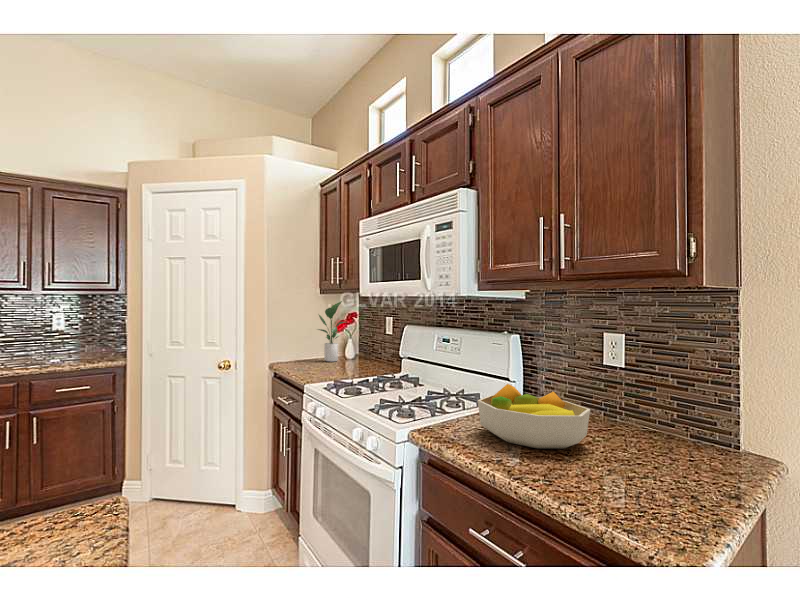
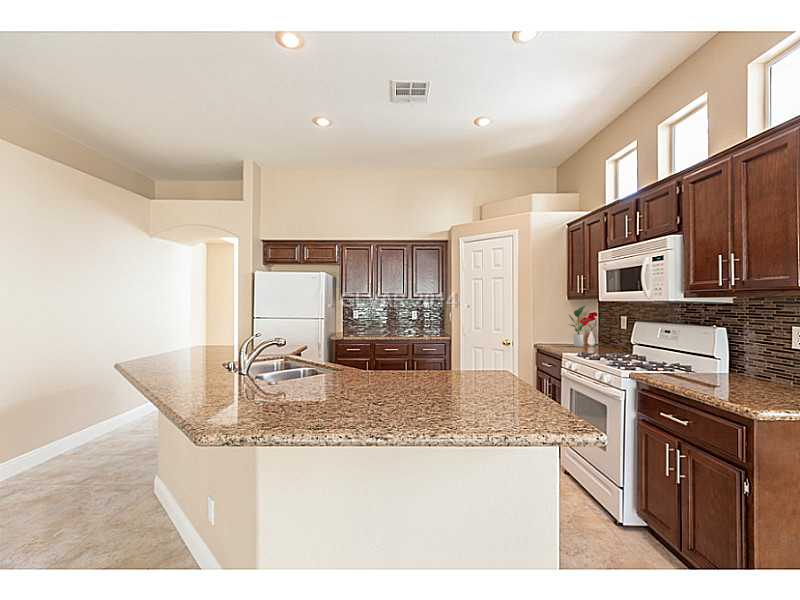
fruit bowl: present [478,384,590,448] -> none [679,354,755,390]

